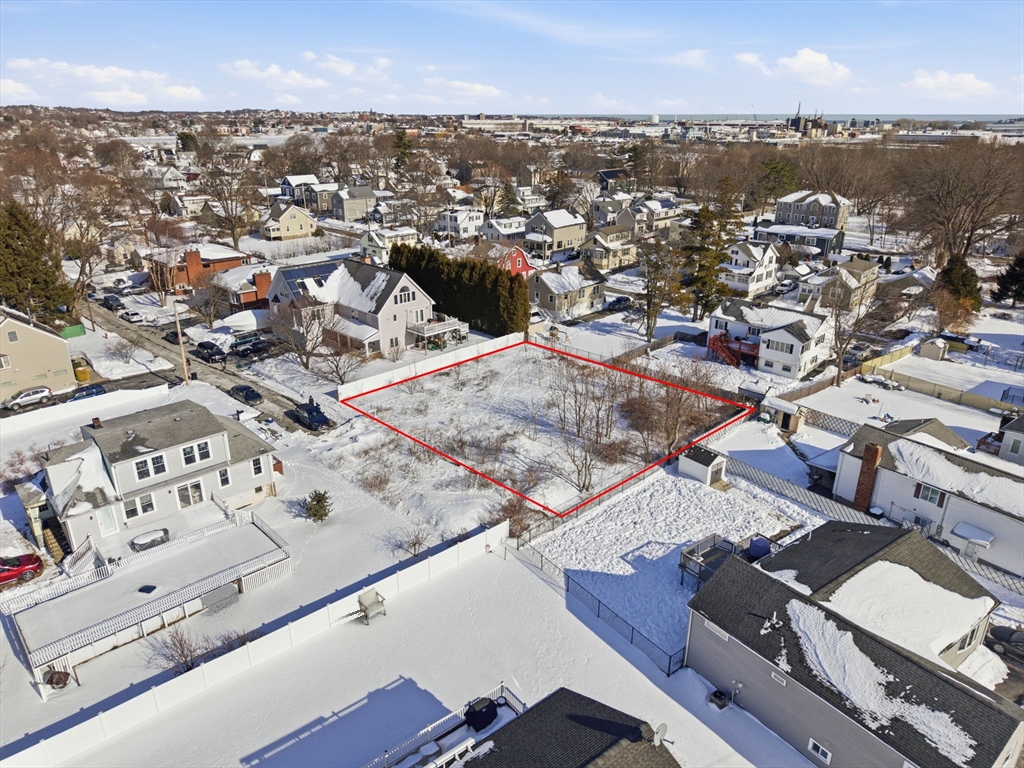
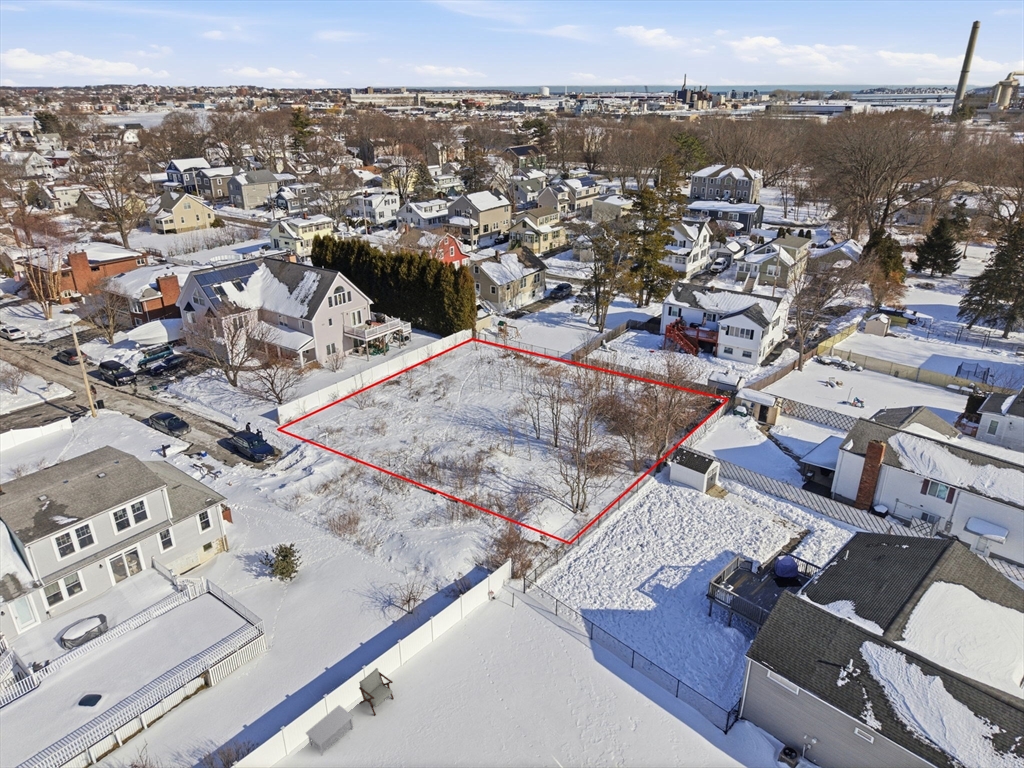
storage bench: present [199,583,239,616] -> present [306,705,353,755]

